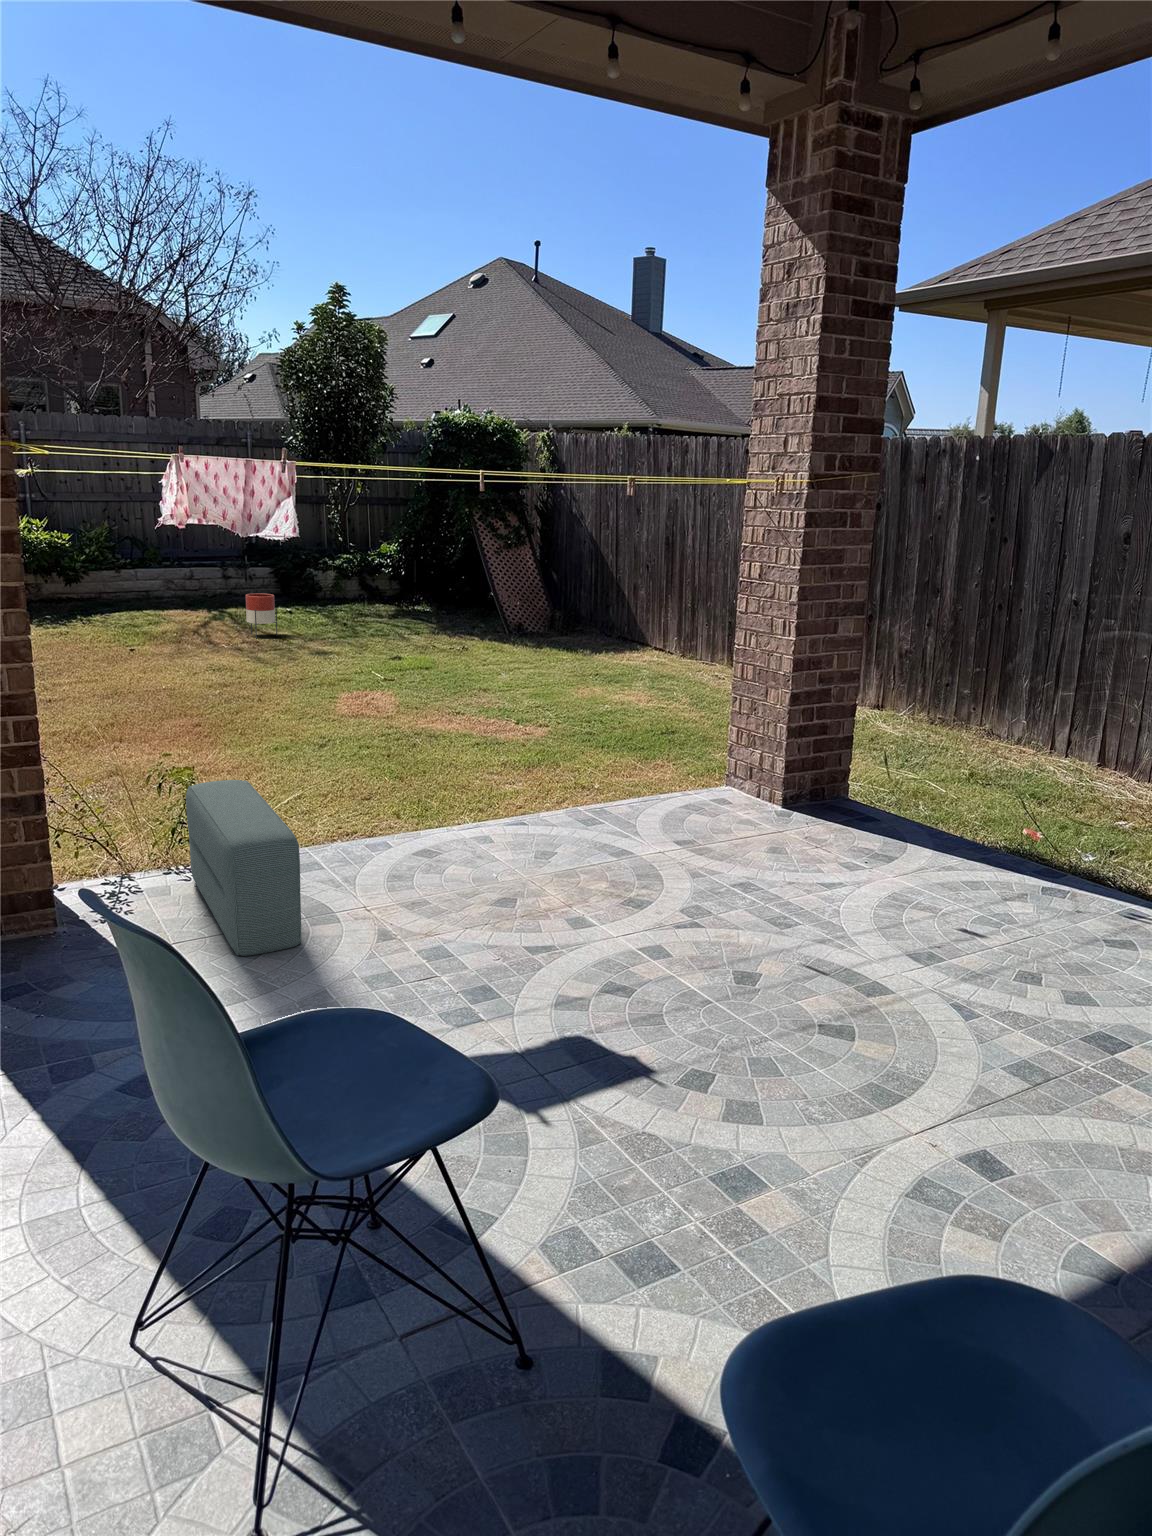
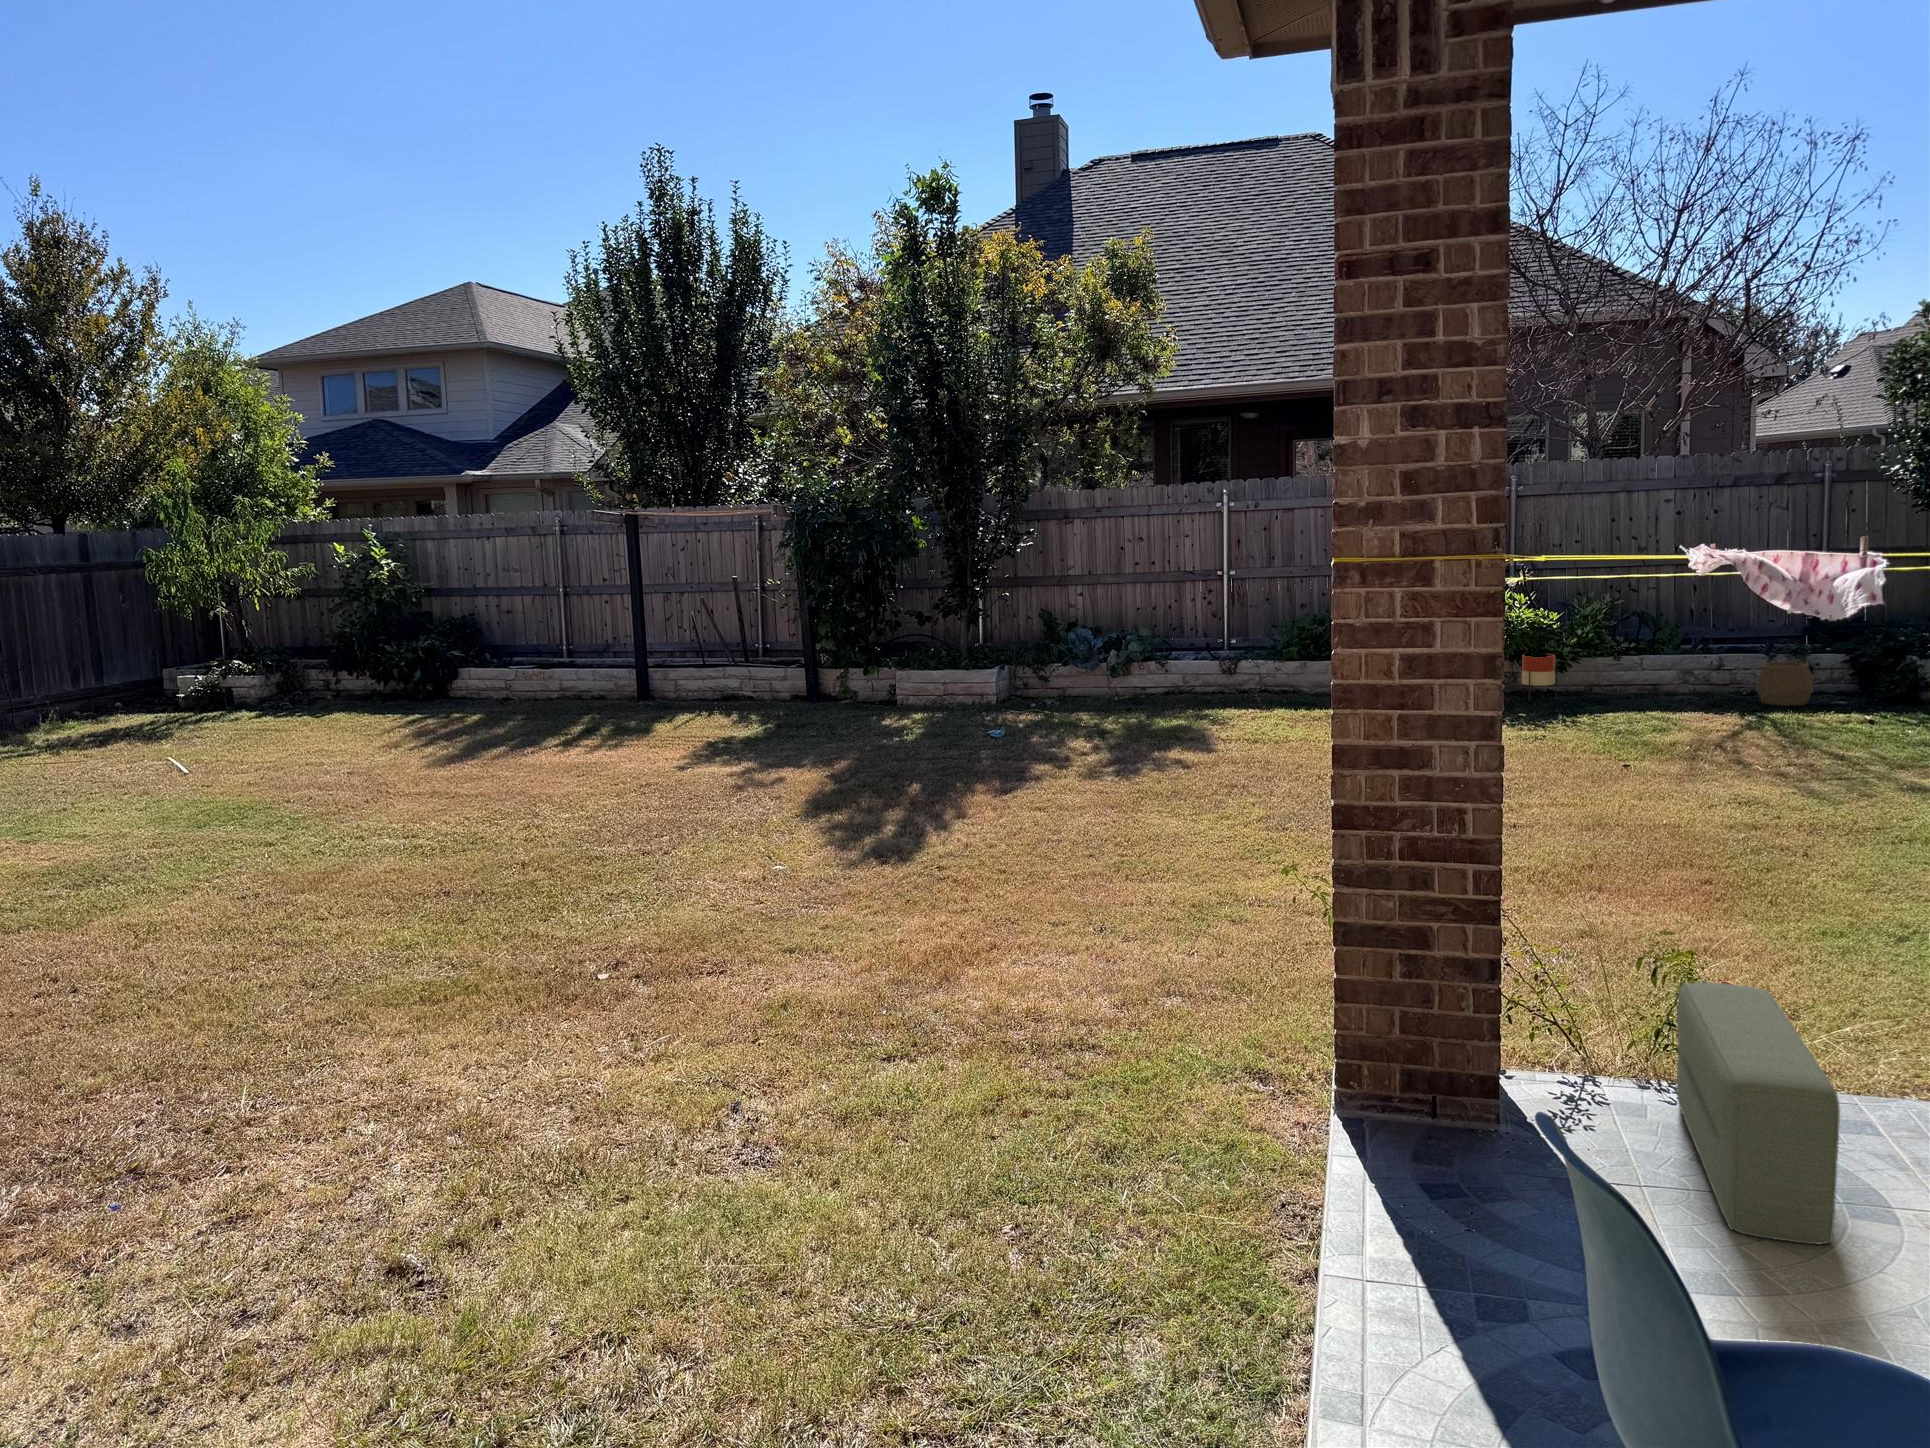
woven basket: none [217,574,252,605] -> present [1757,662,1813,706]
planter: present [246,593,277,639] -> present [1522,654,1557,702]

